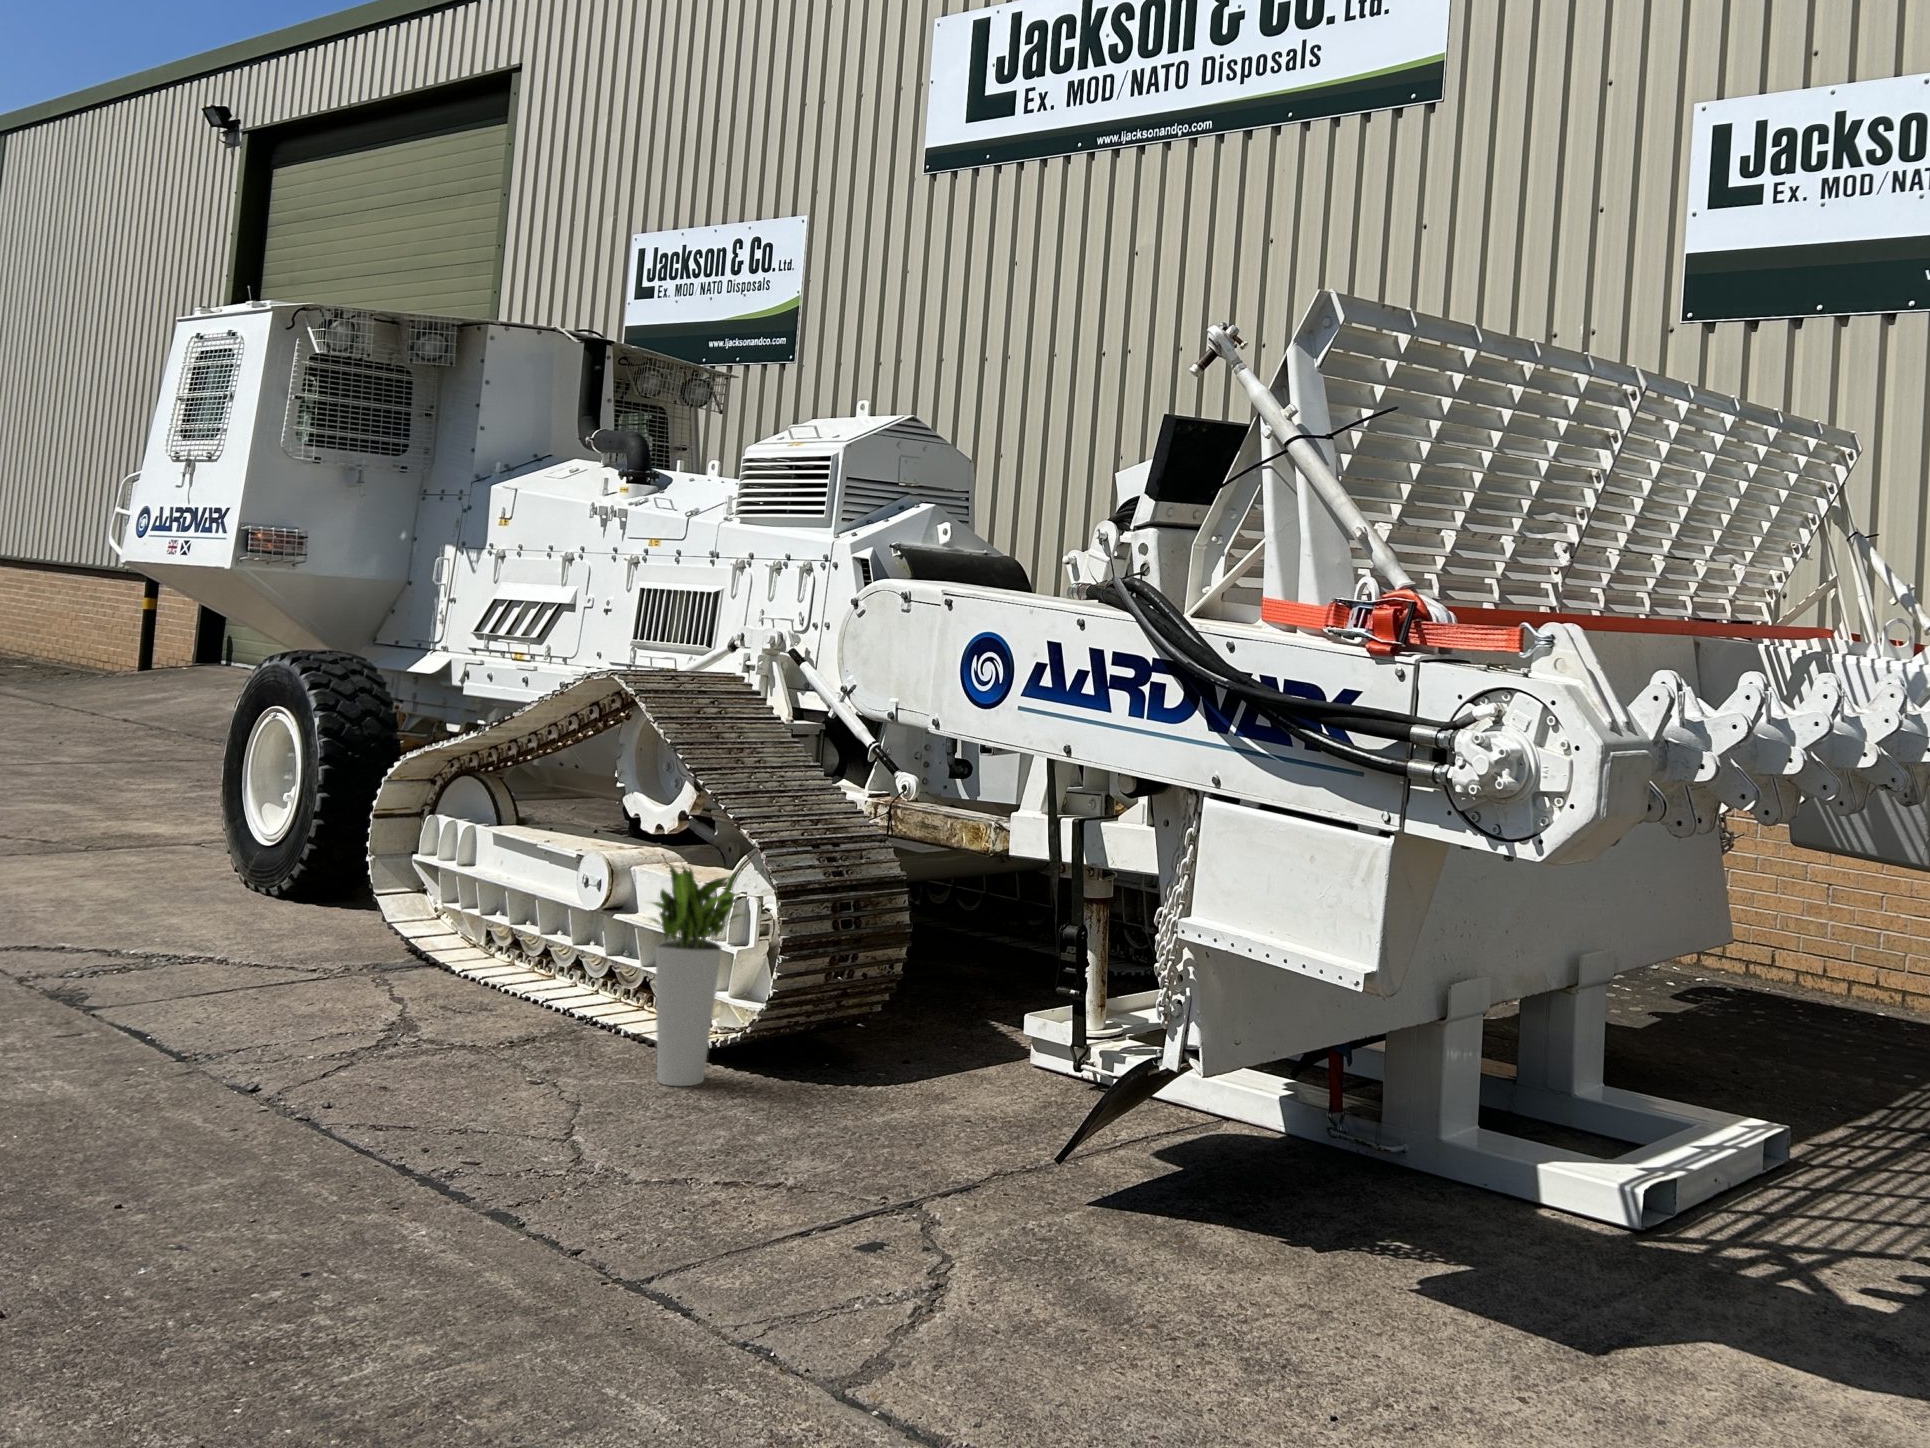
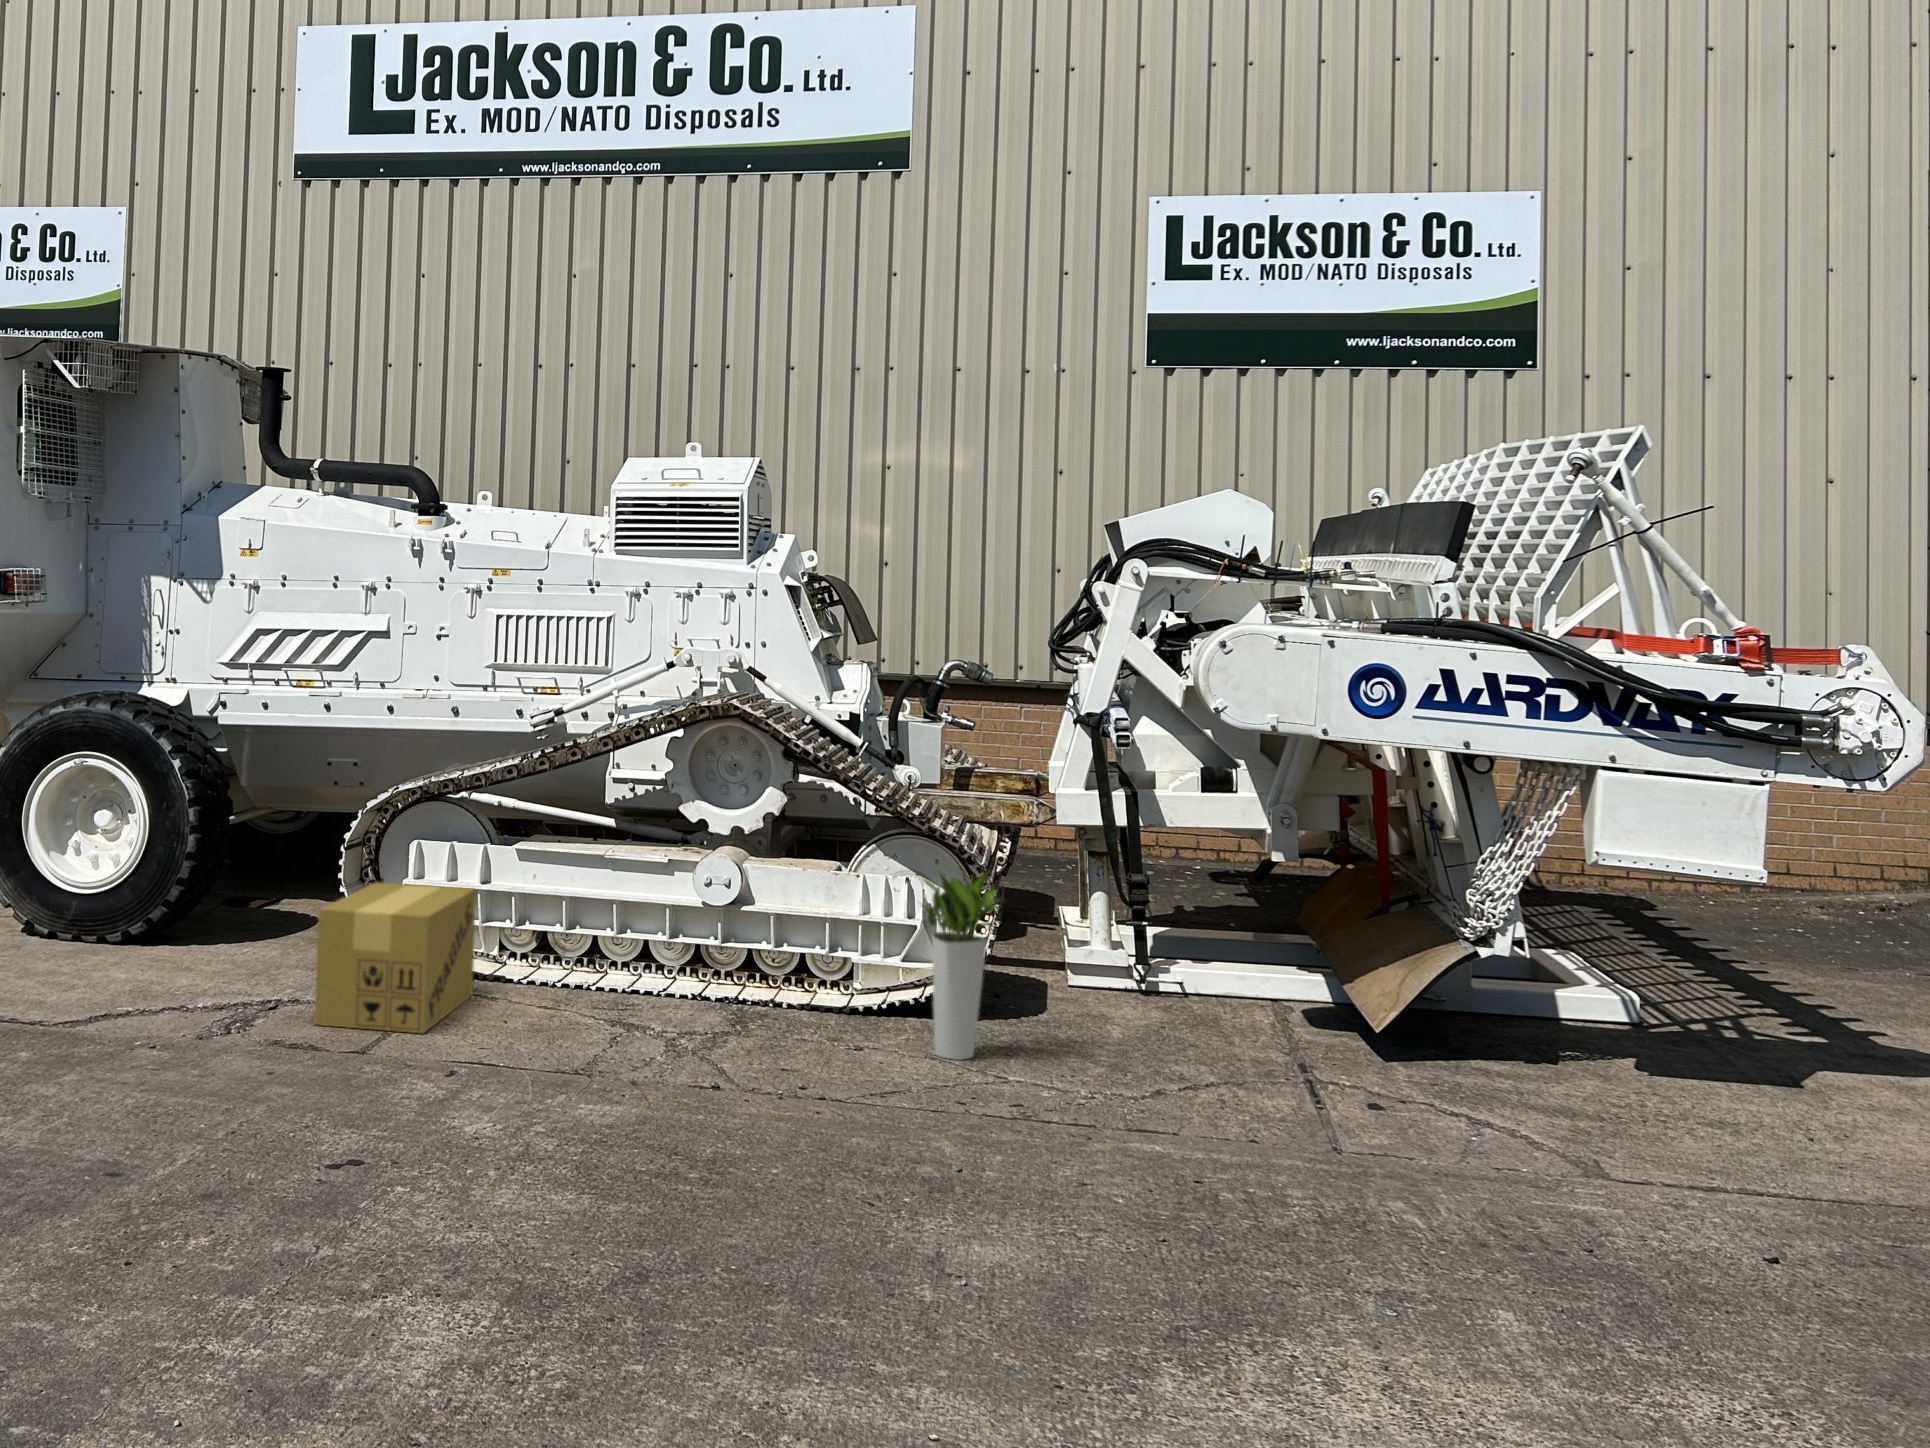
cardboard box: none [241,842,467,984] -> present [314,883,476,1033]

